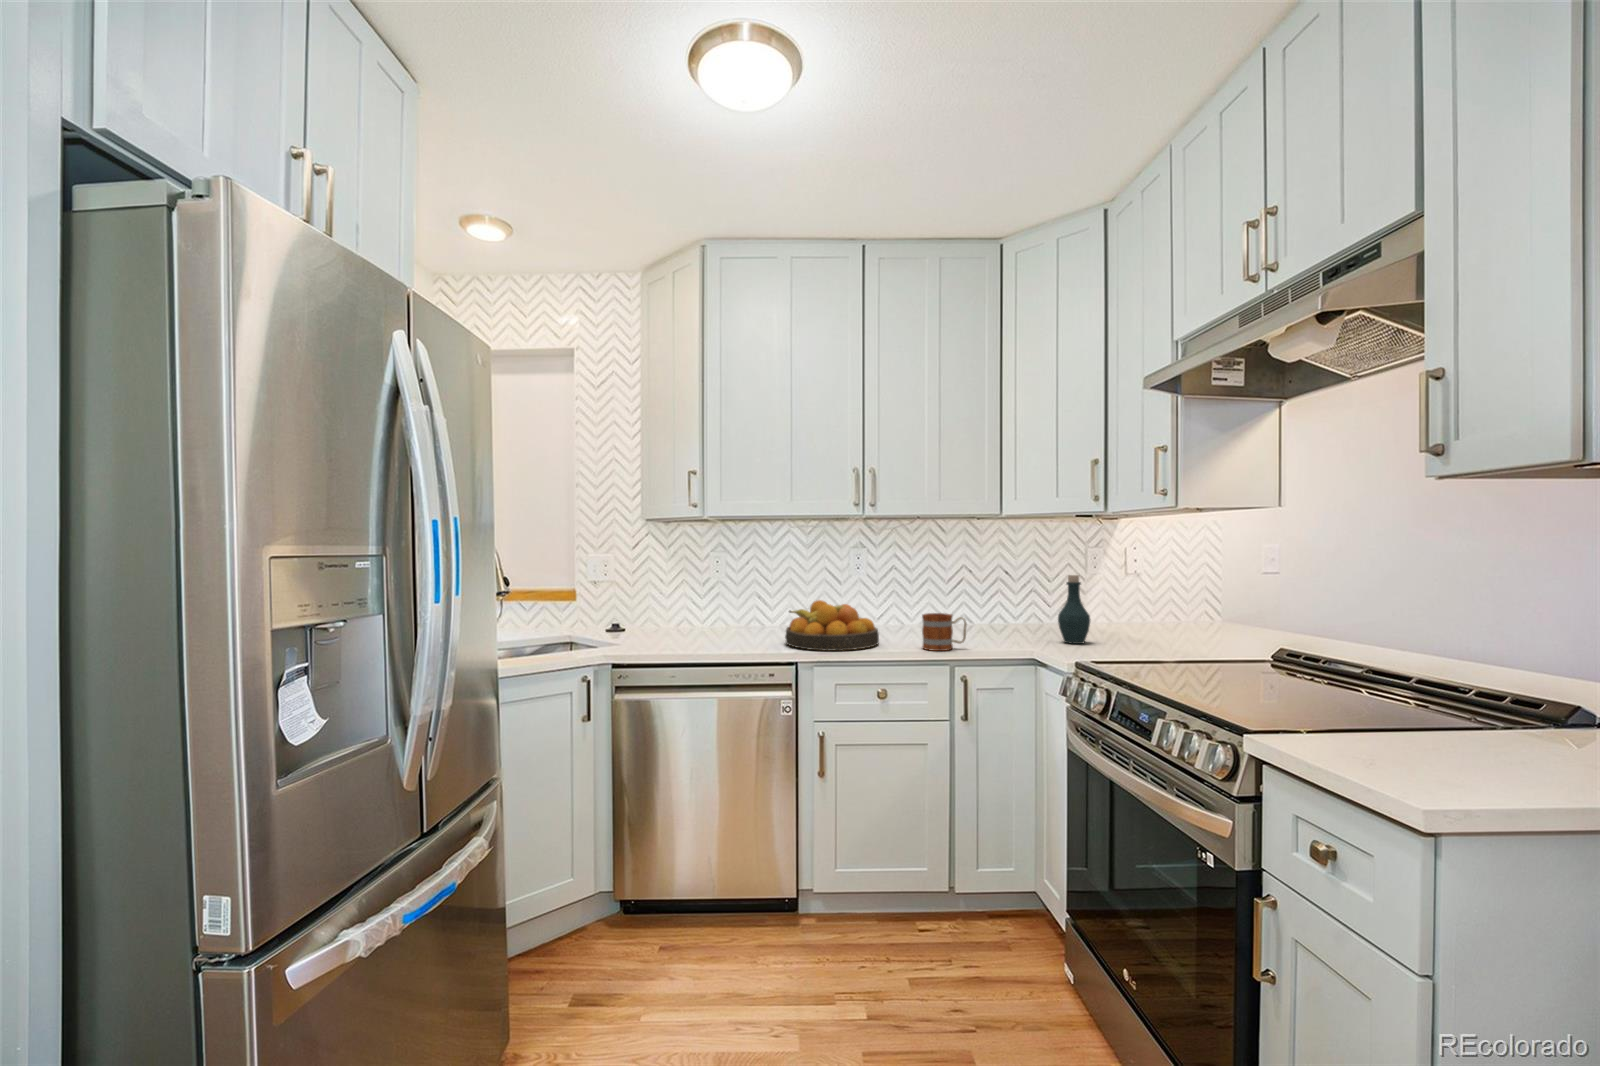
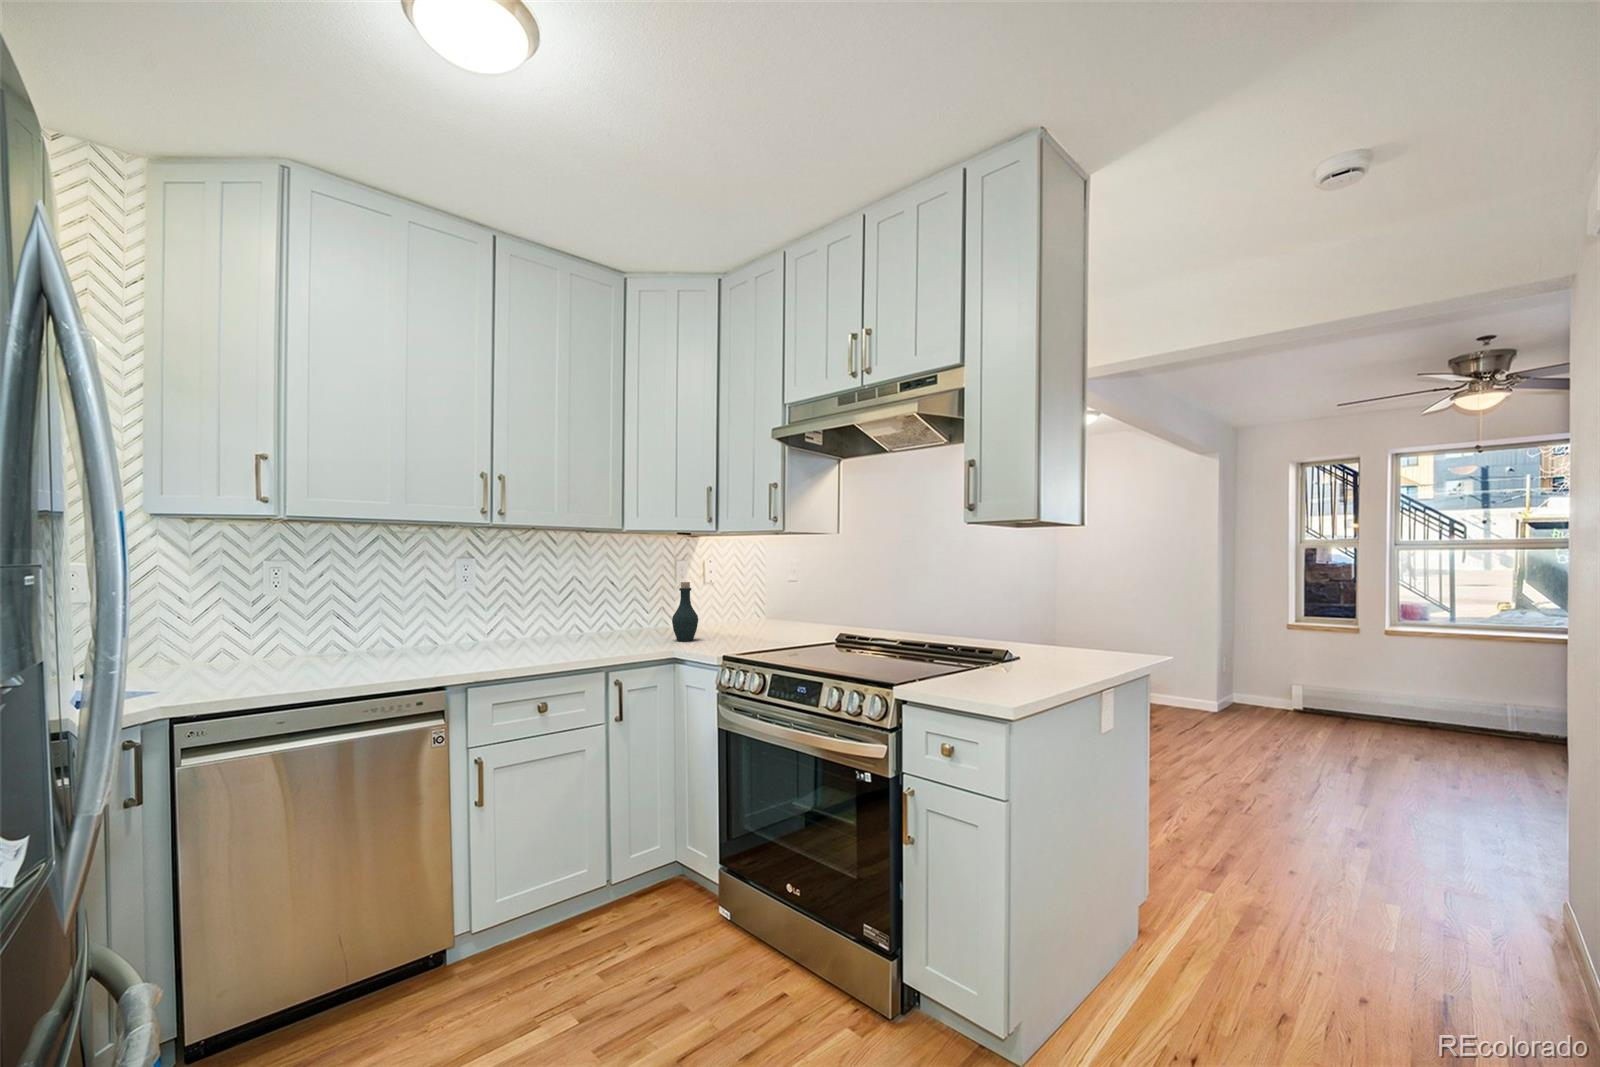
fruit bowl: present [785,600,879,651] -> none [409,619,522,674]
mug: present [922,613,967,651] -> none [571,623,612,660]

